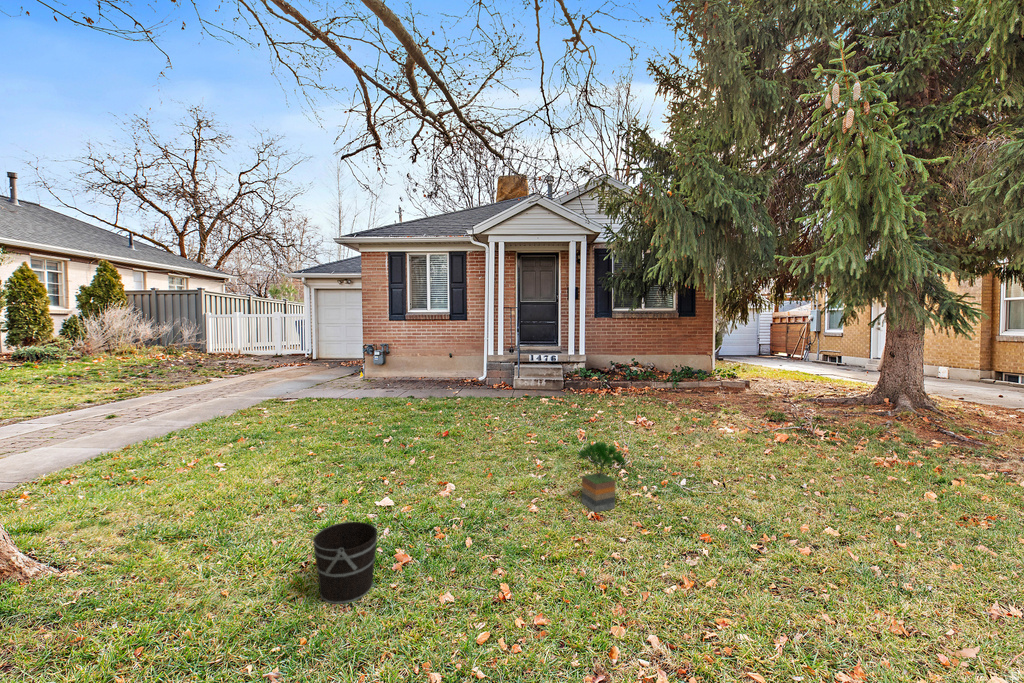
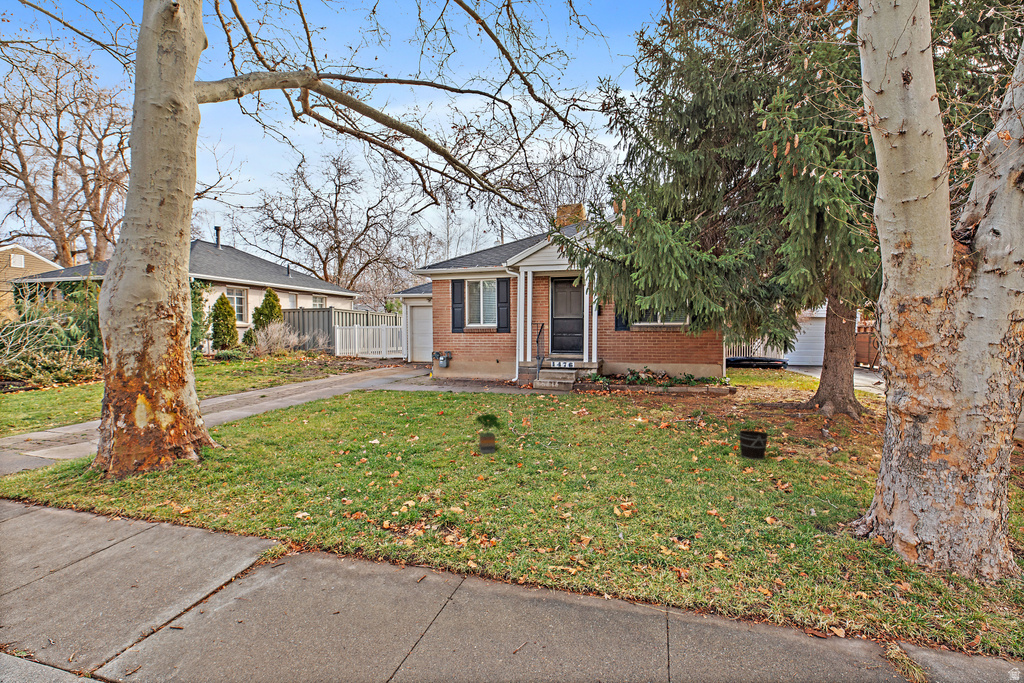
bucket: present [311,519,377,604] -> present [739,430,768,460]

